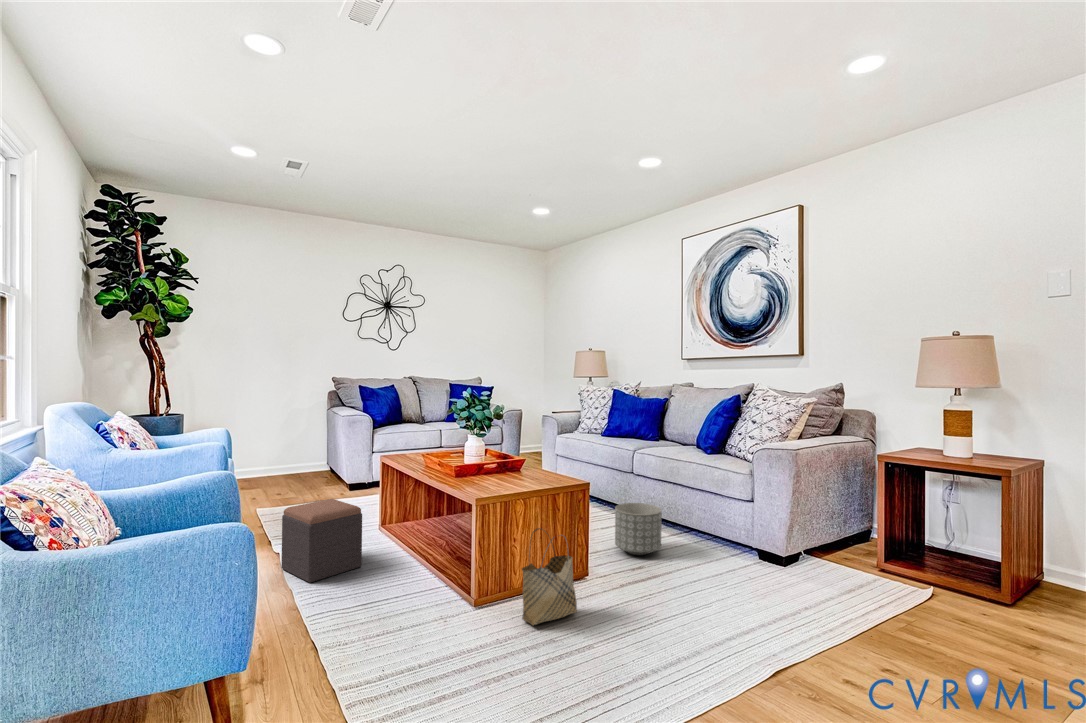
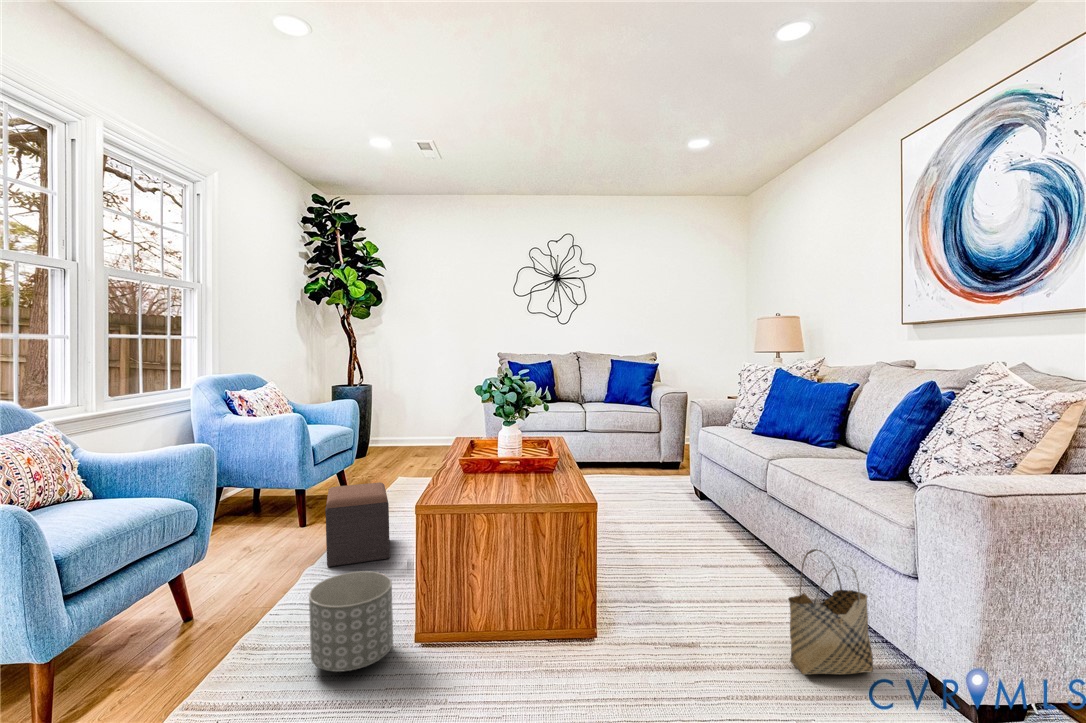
planter: present [615,503,662,555] -> present [309,571,393,672]
woven basket: present [522,528,577,625] -> present [788,549,873,675]

